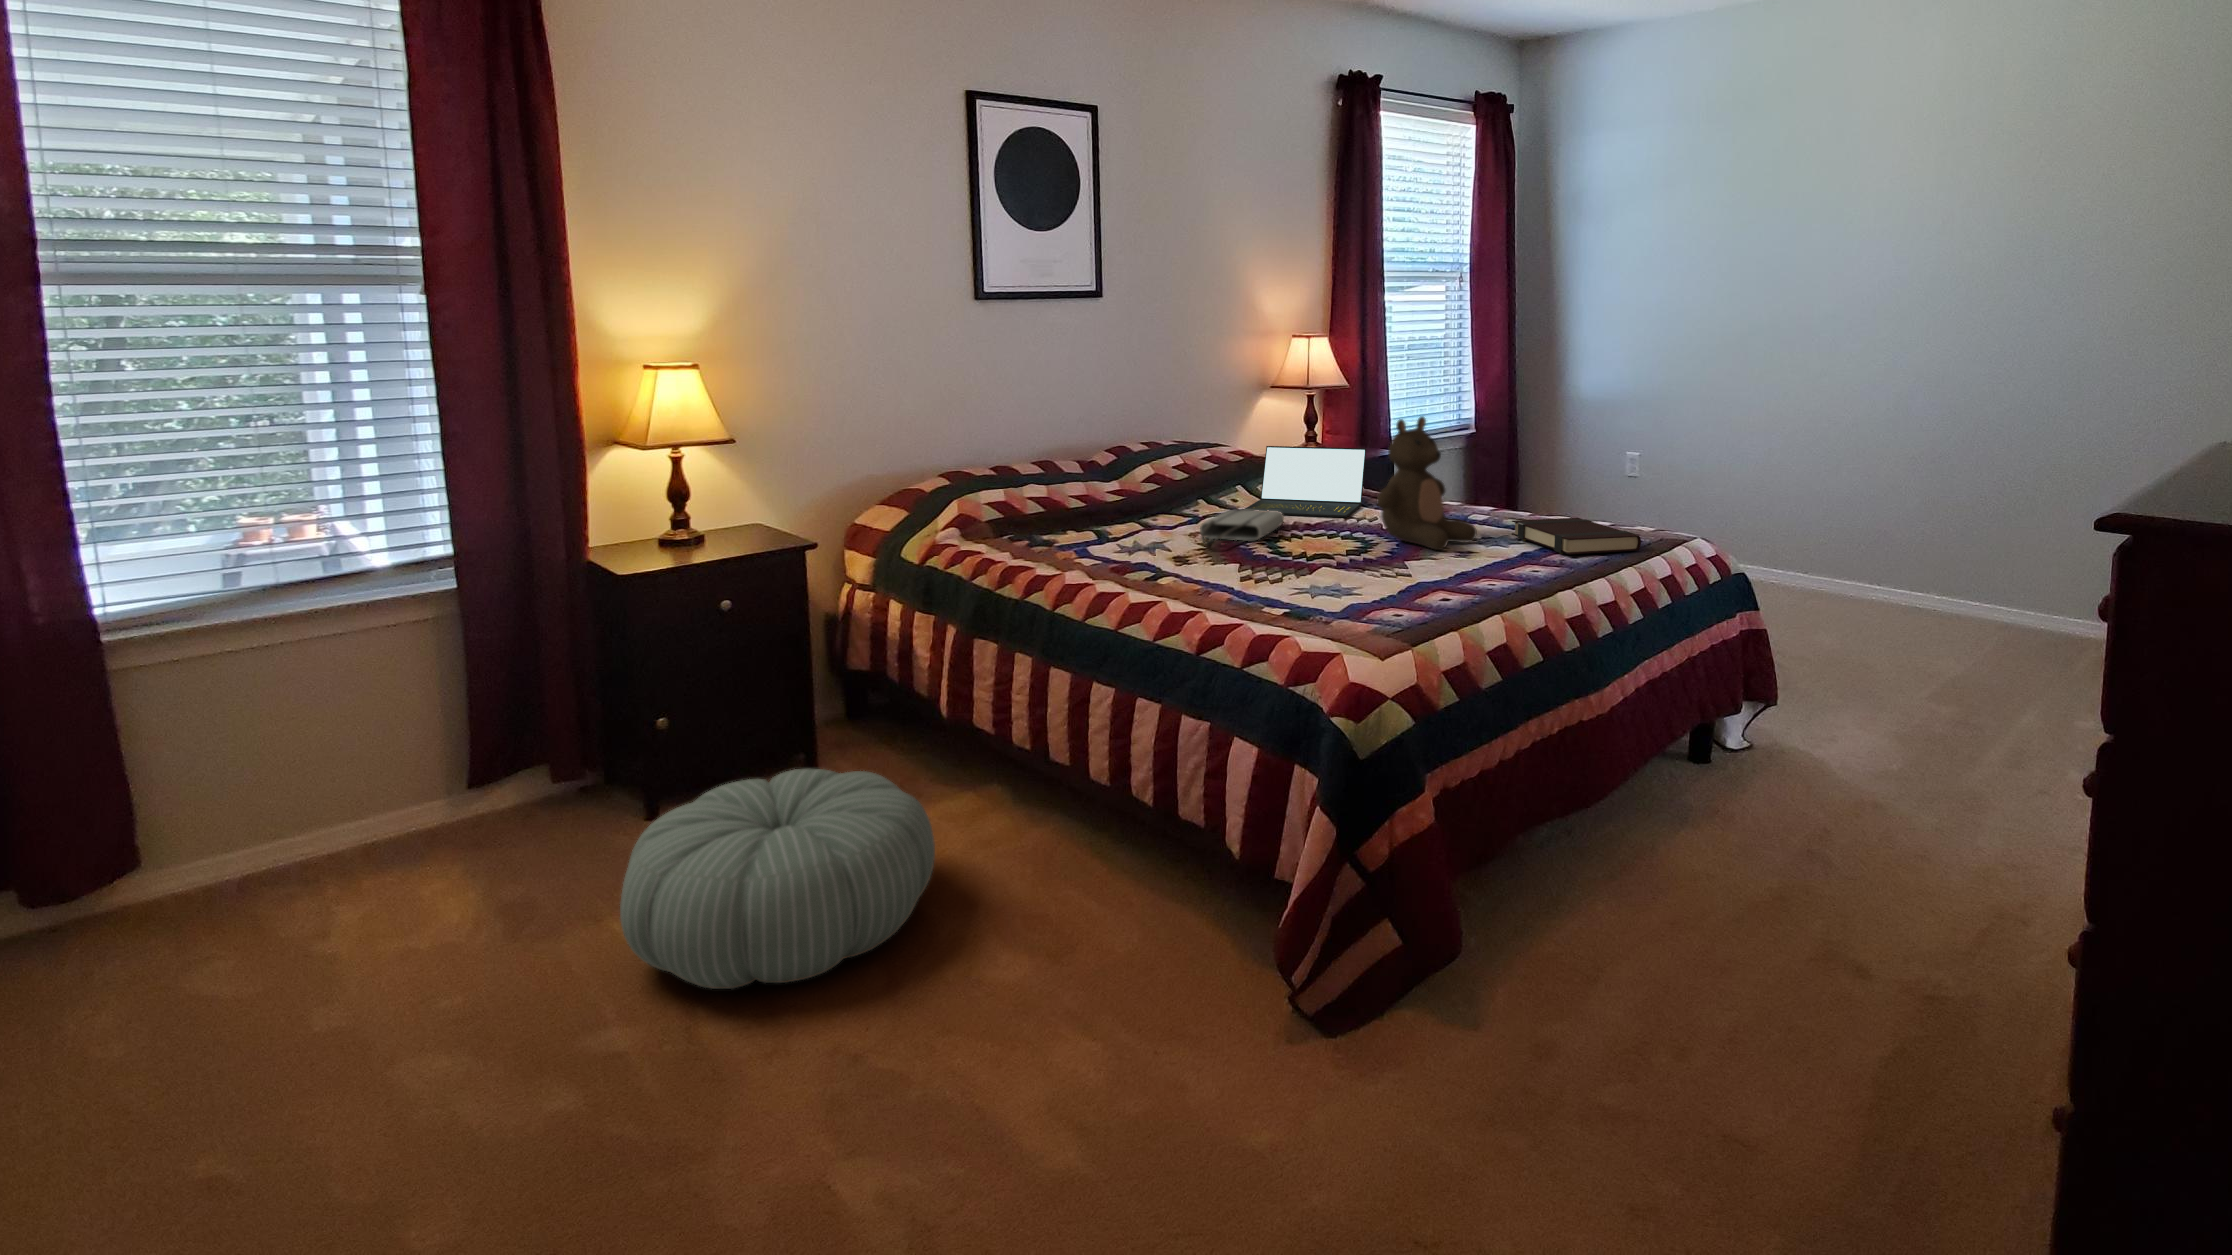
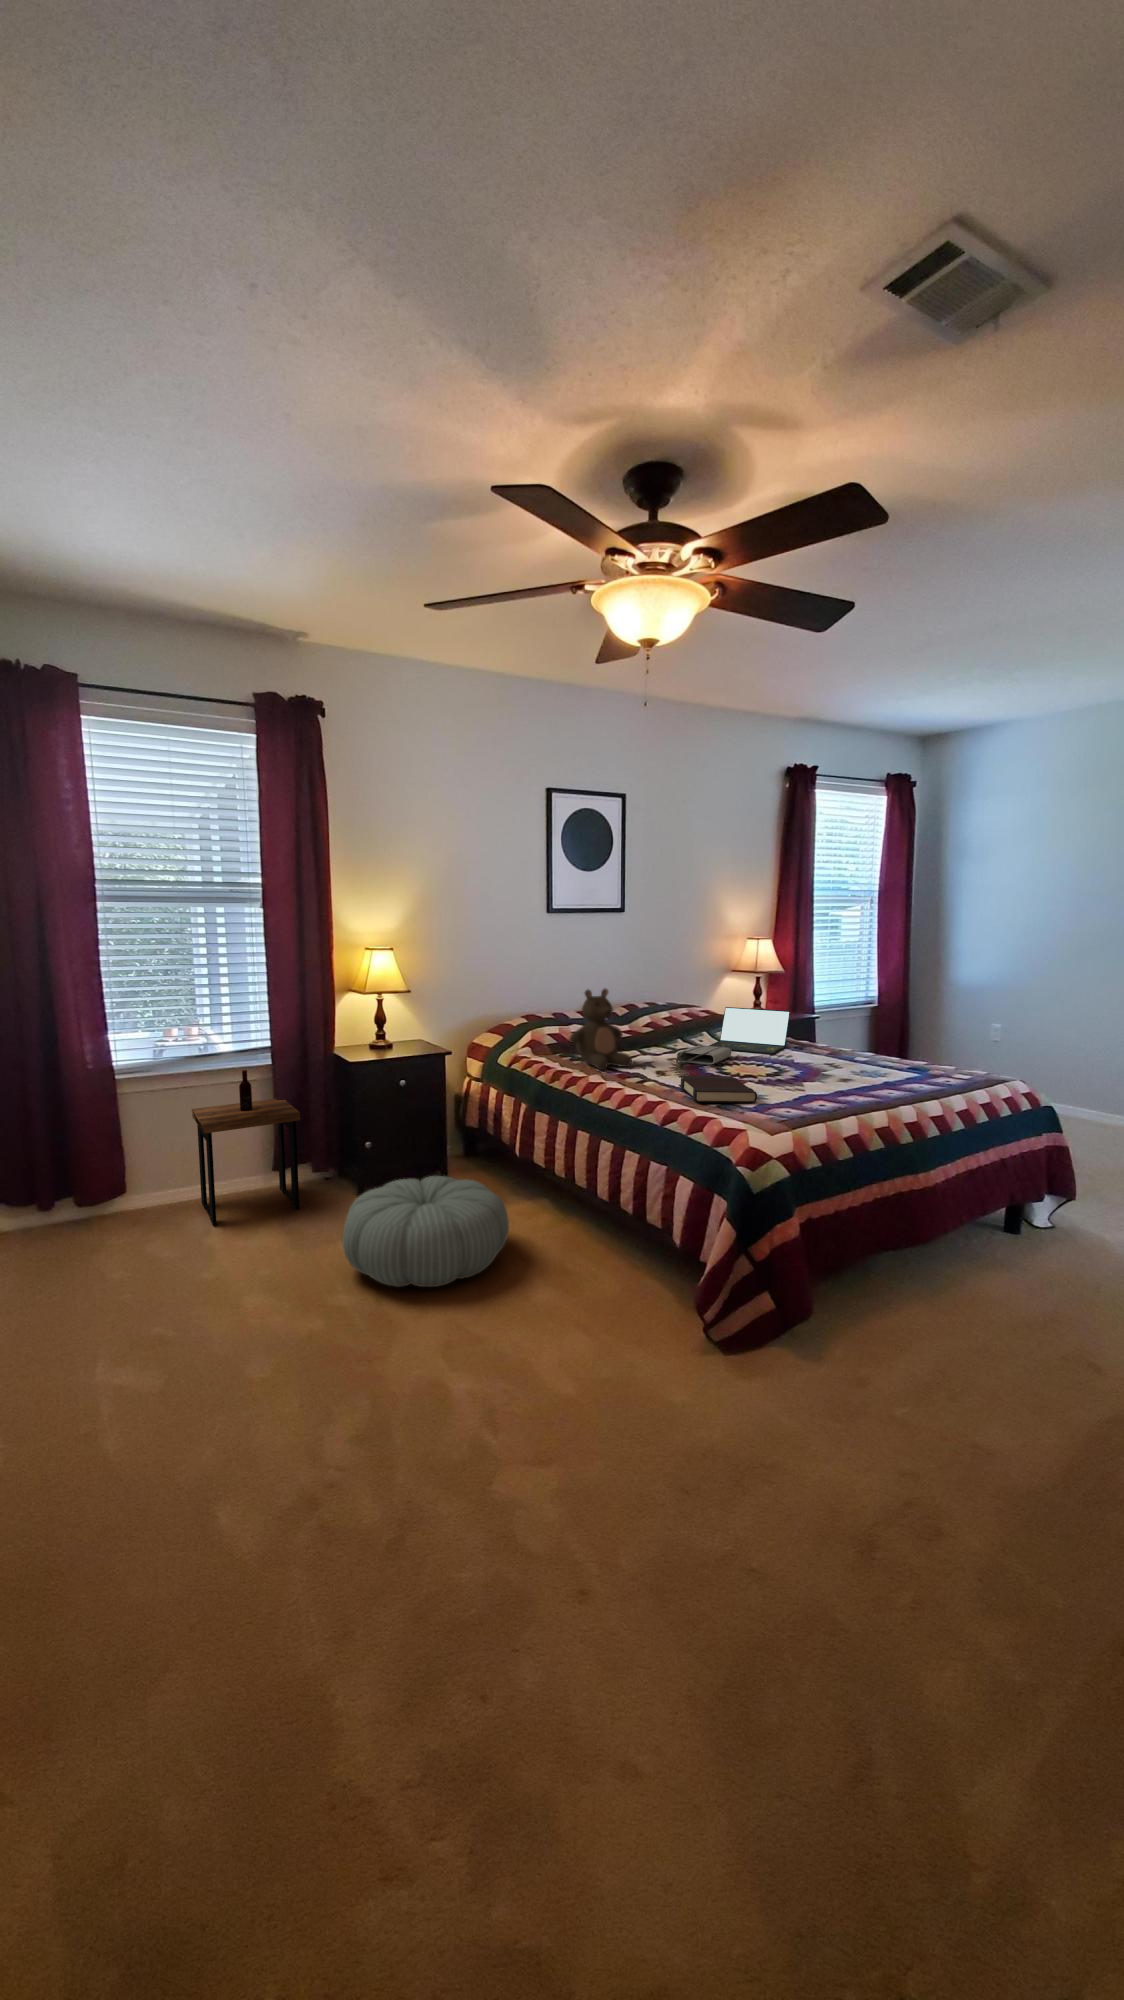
stuffed bear: present [1377,416,1477,550] -> present [569,989,632,1070]
book: present [1512,518,1641,555] -> present [679,1076,757,1103]
side table: none [311,602,538,903] -> present [192,1070,300,1226]

